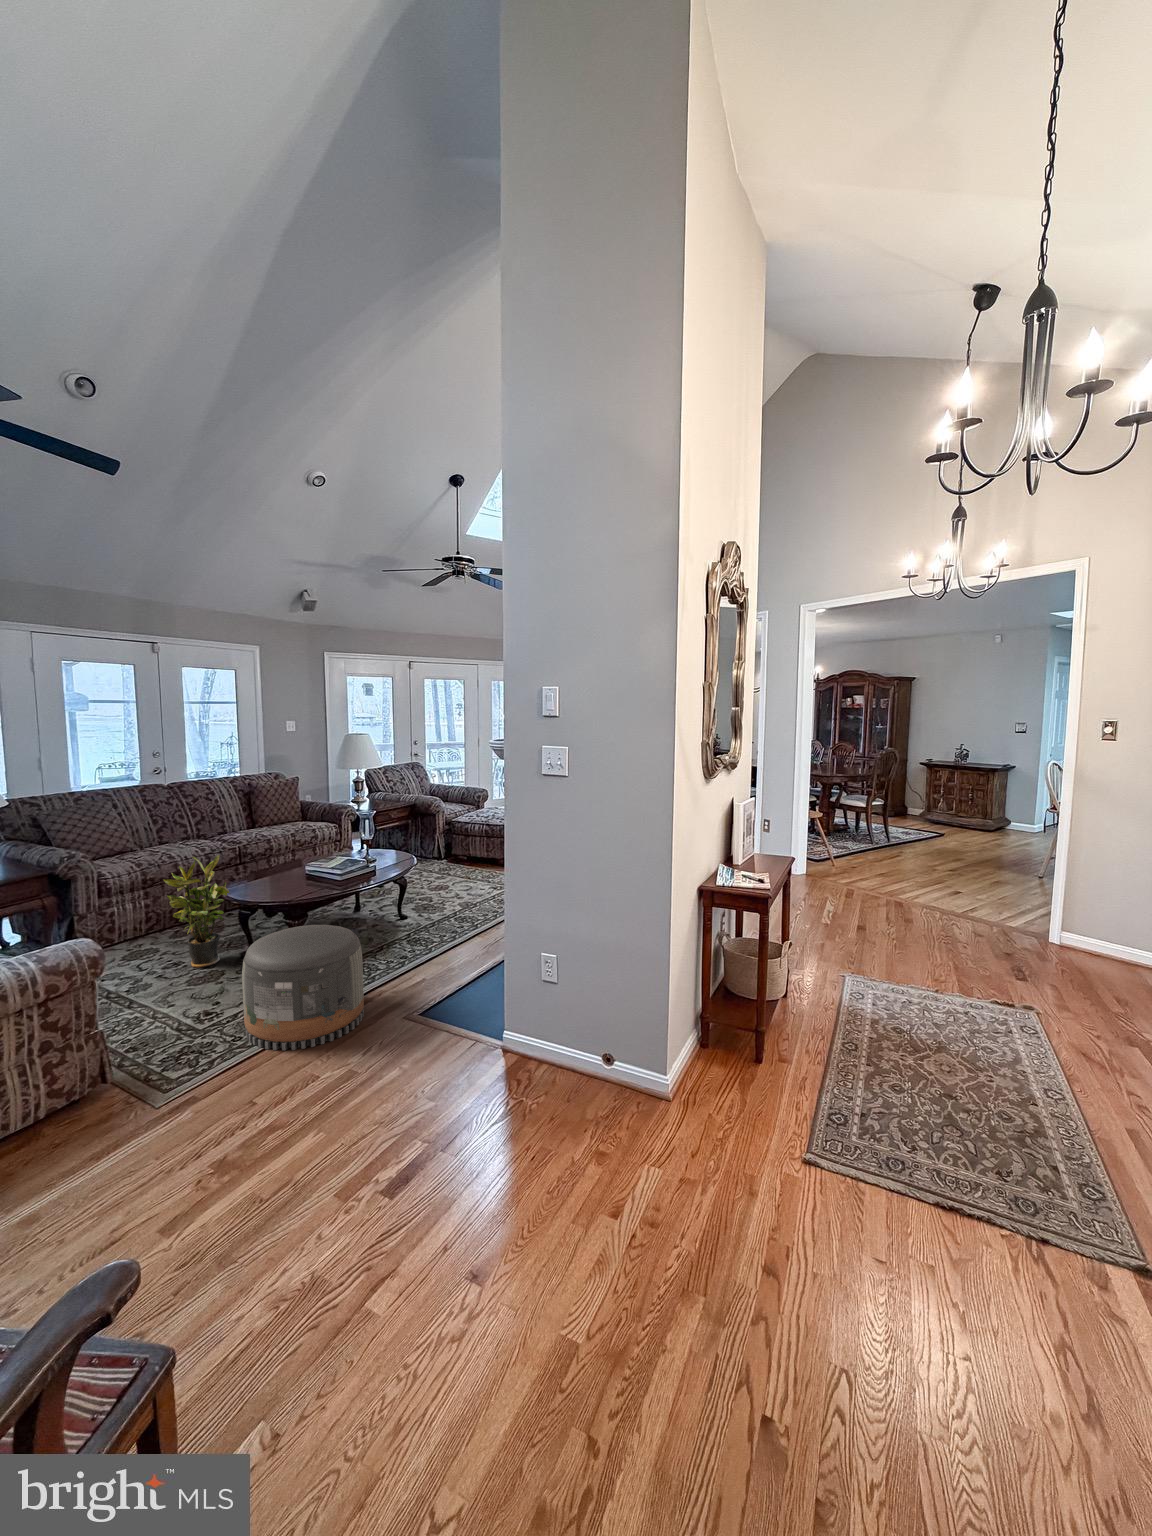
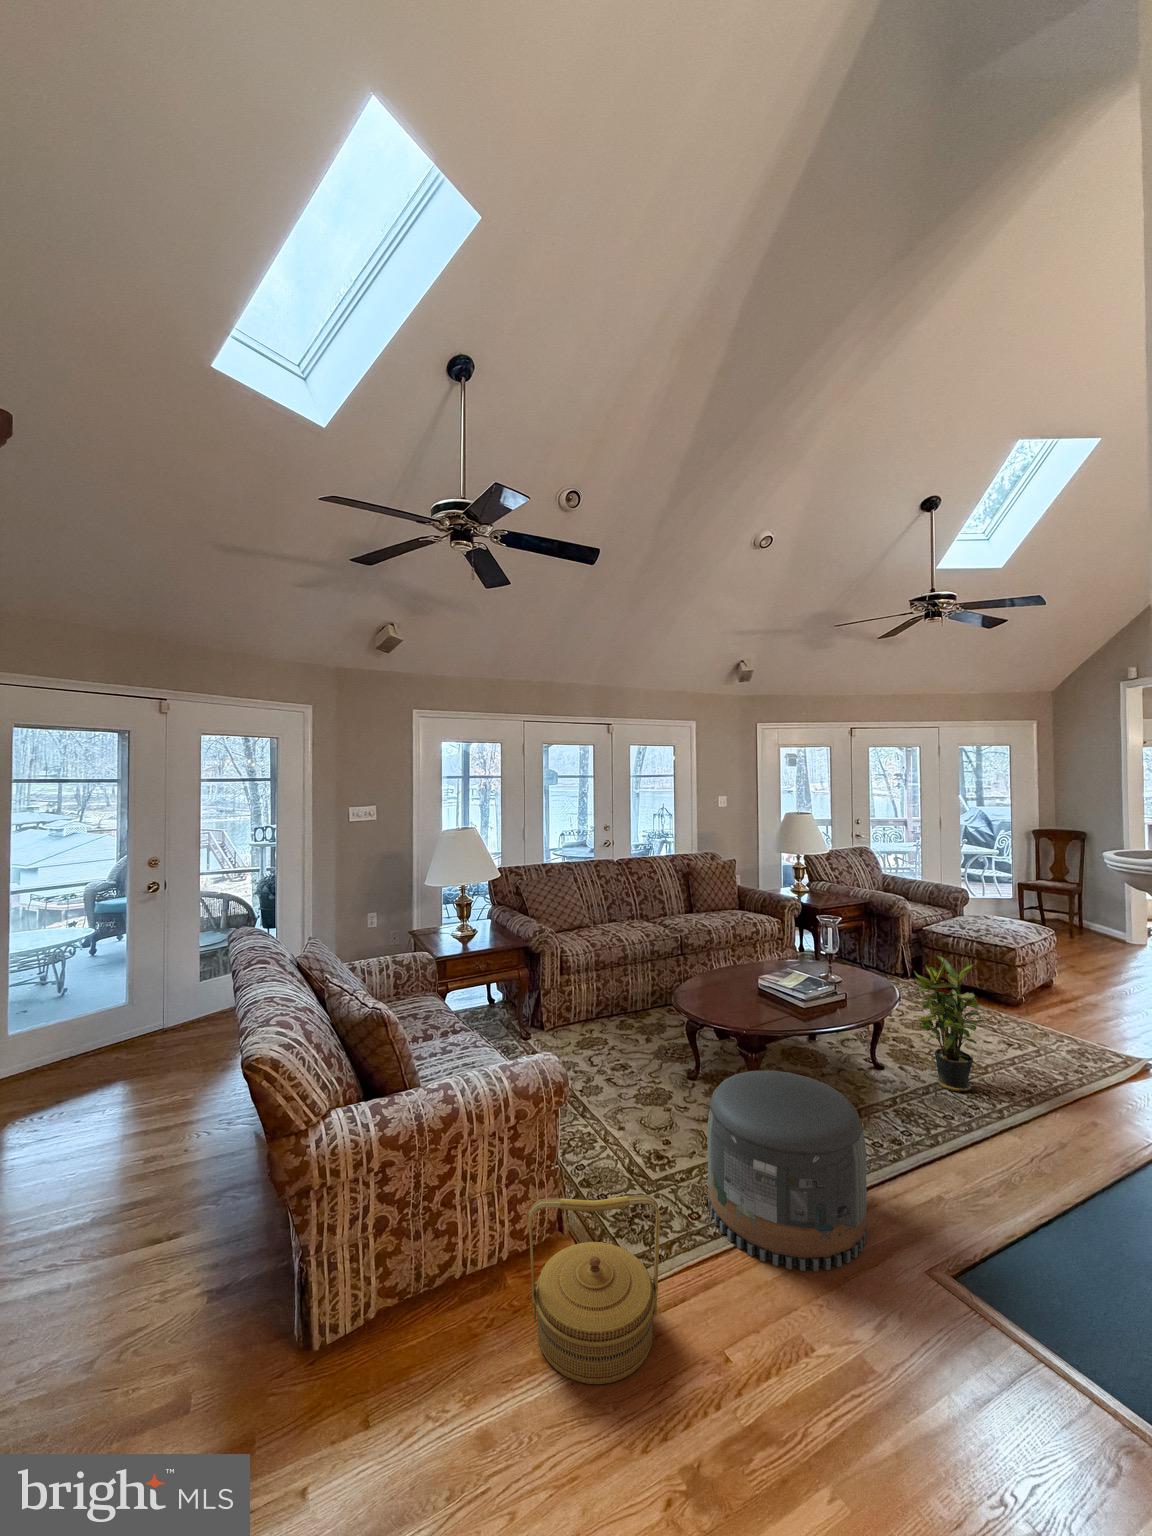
potted plant: present [164,855,229,968] -> present [914,955,985,1092]
basket: none [66,1019,191,1157] -> present [529,1195,660,1385]

